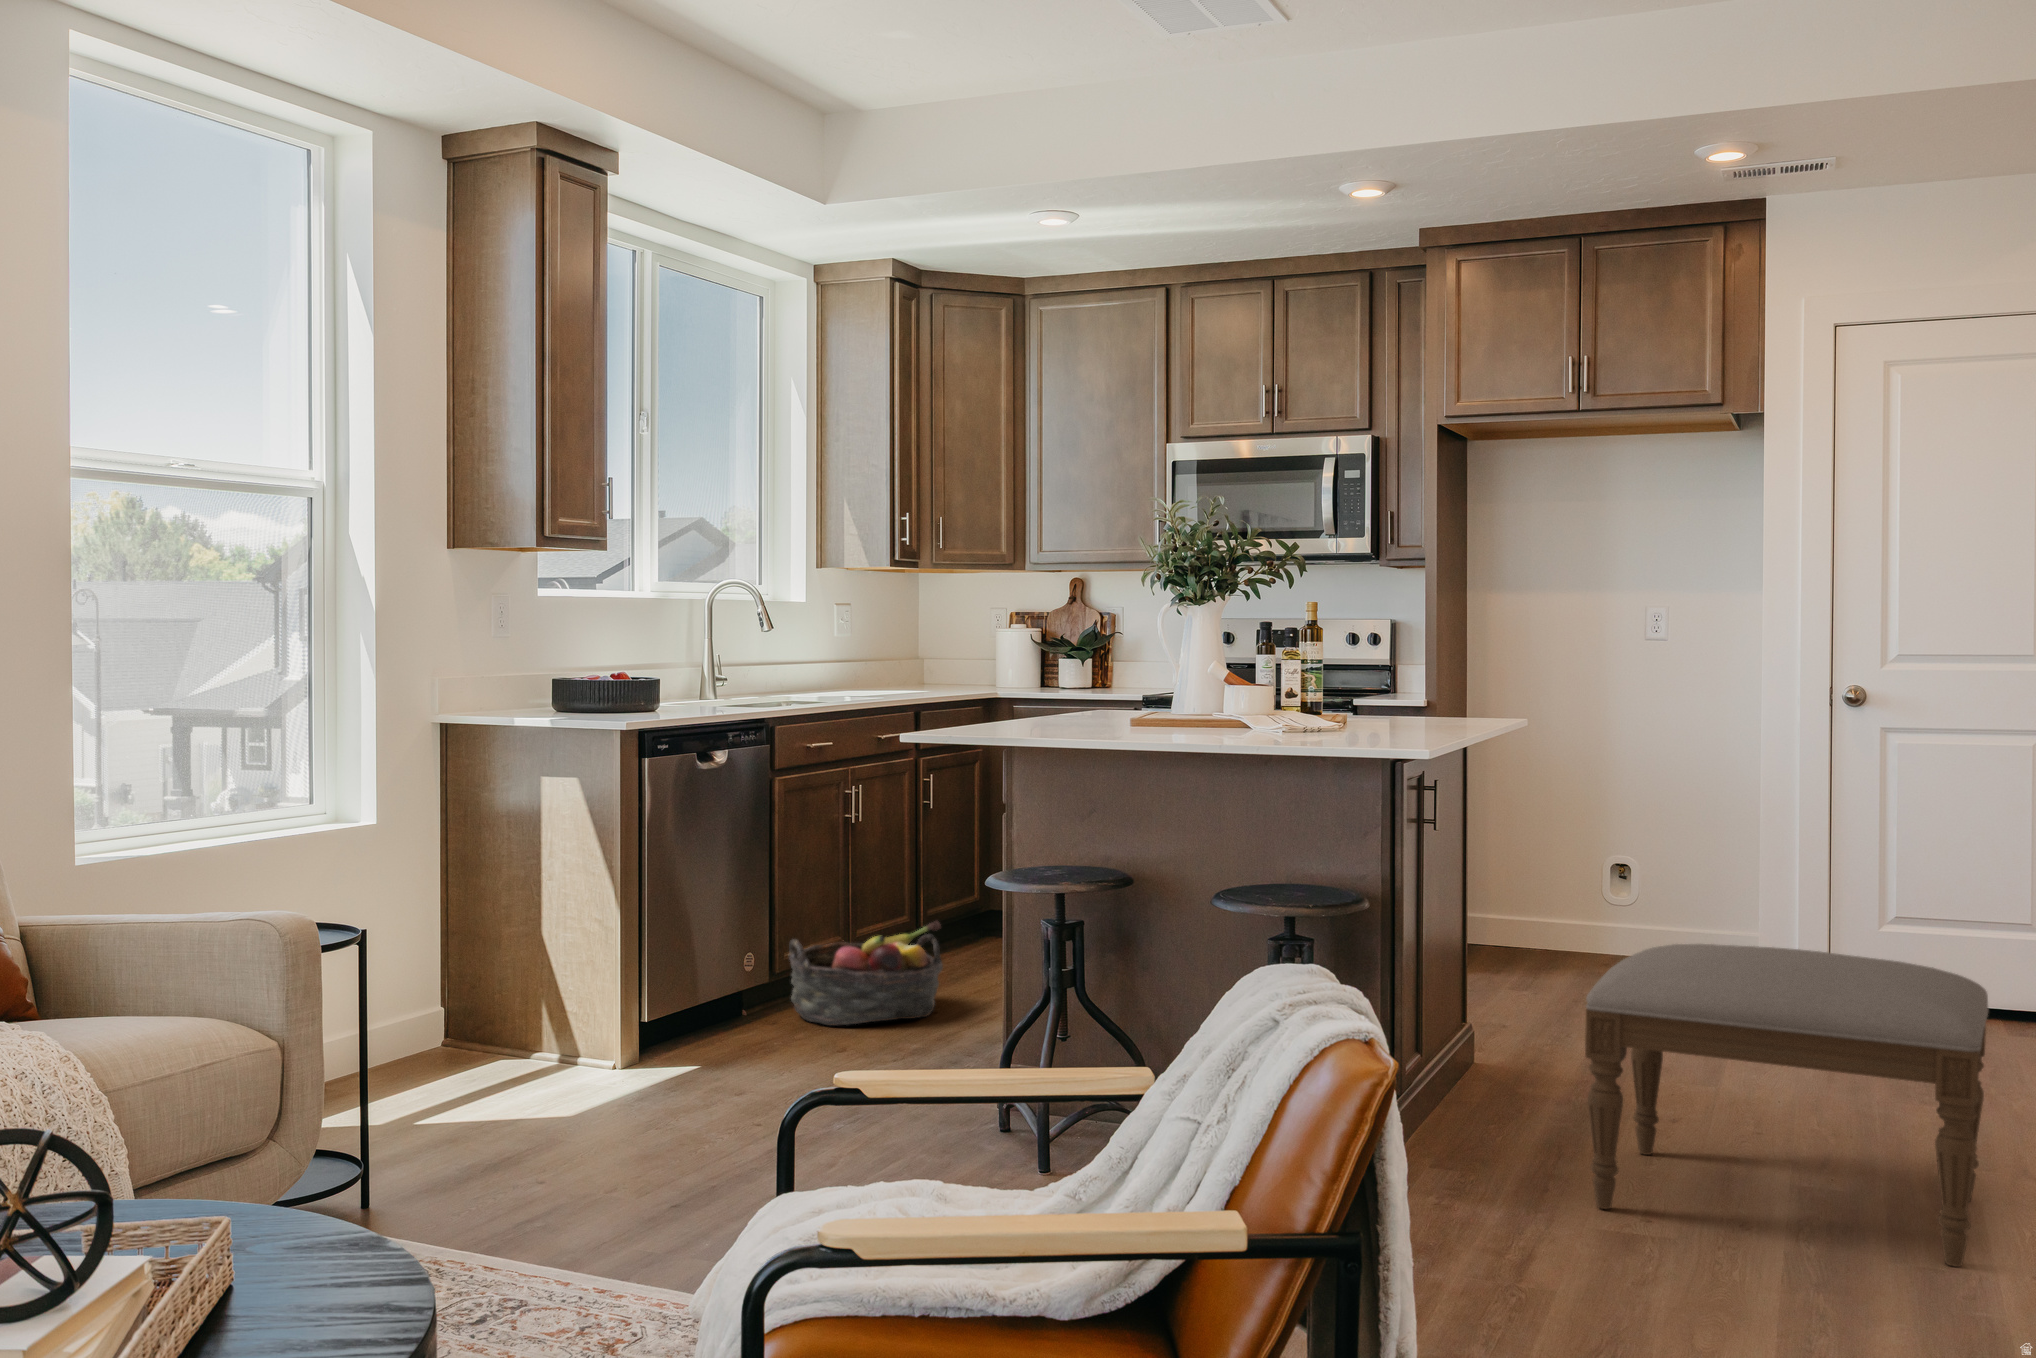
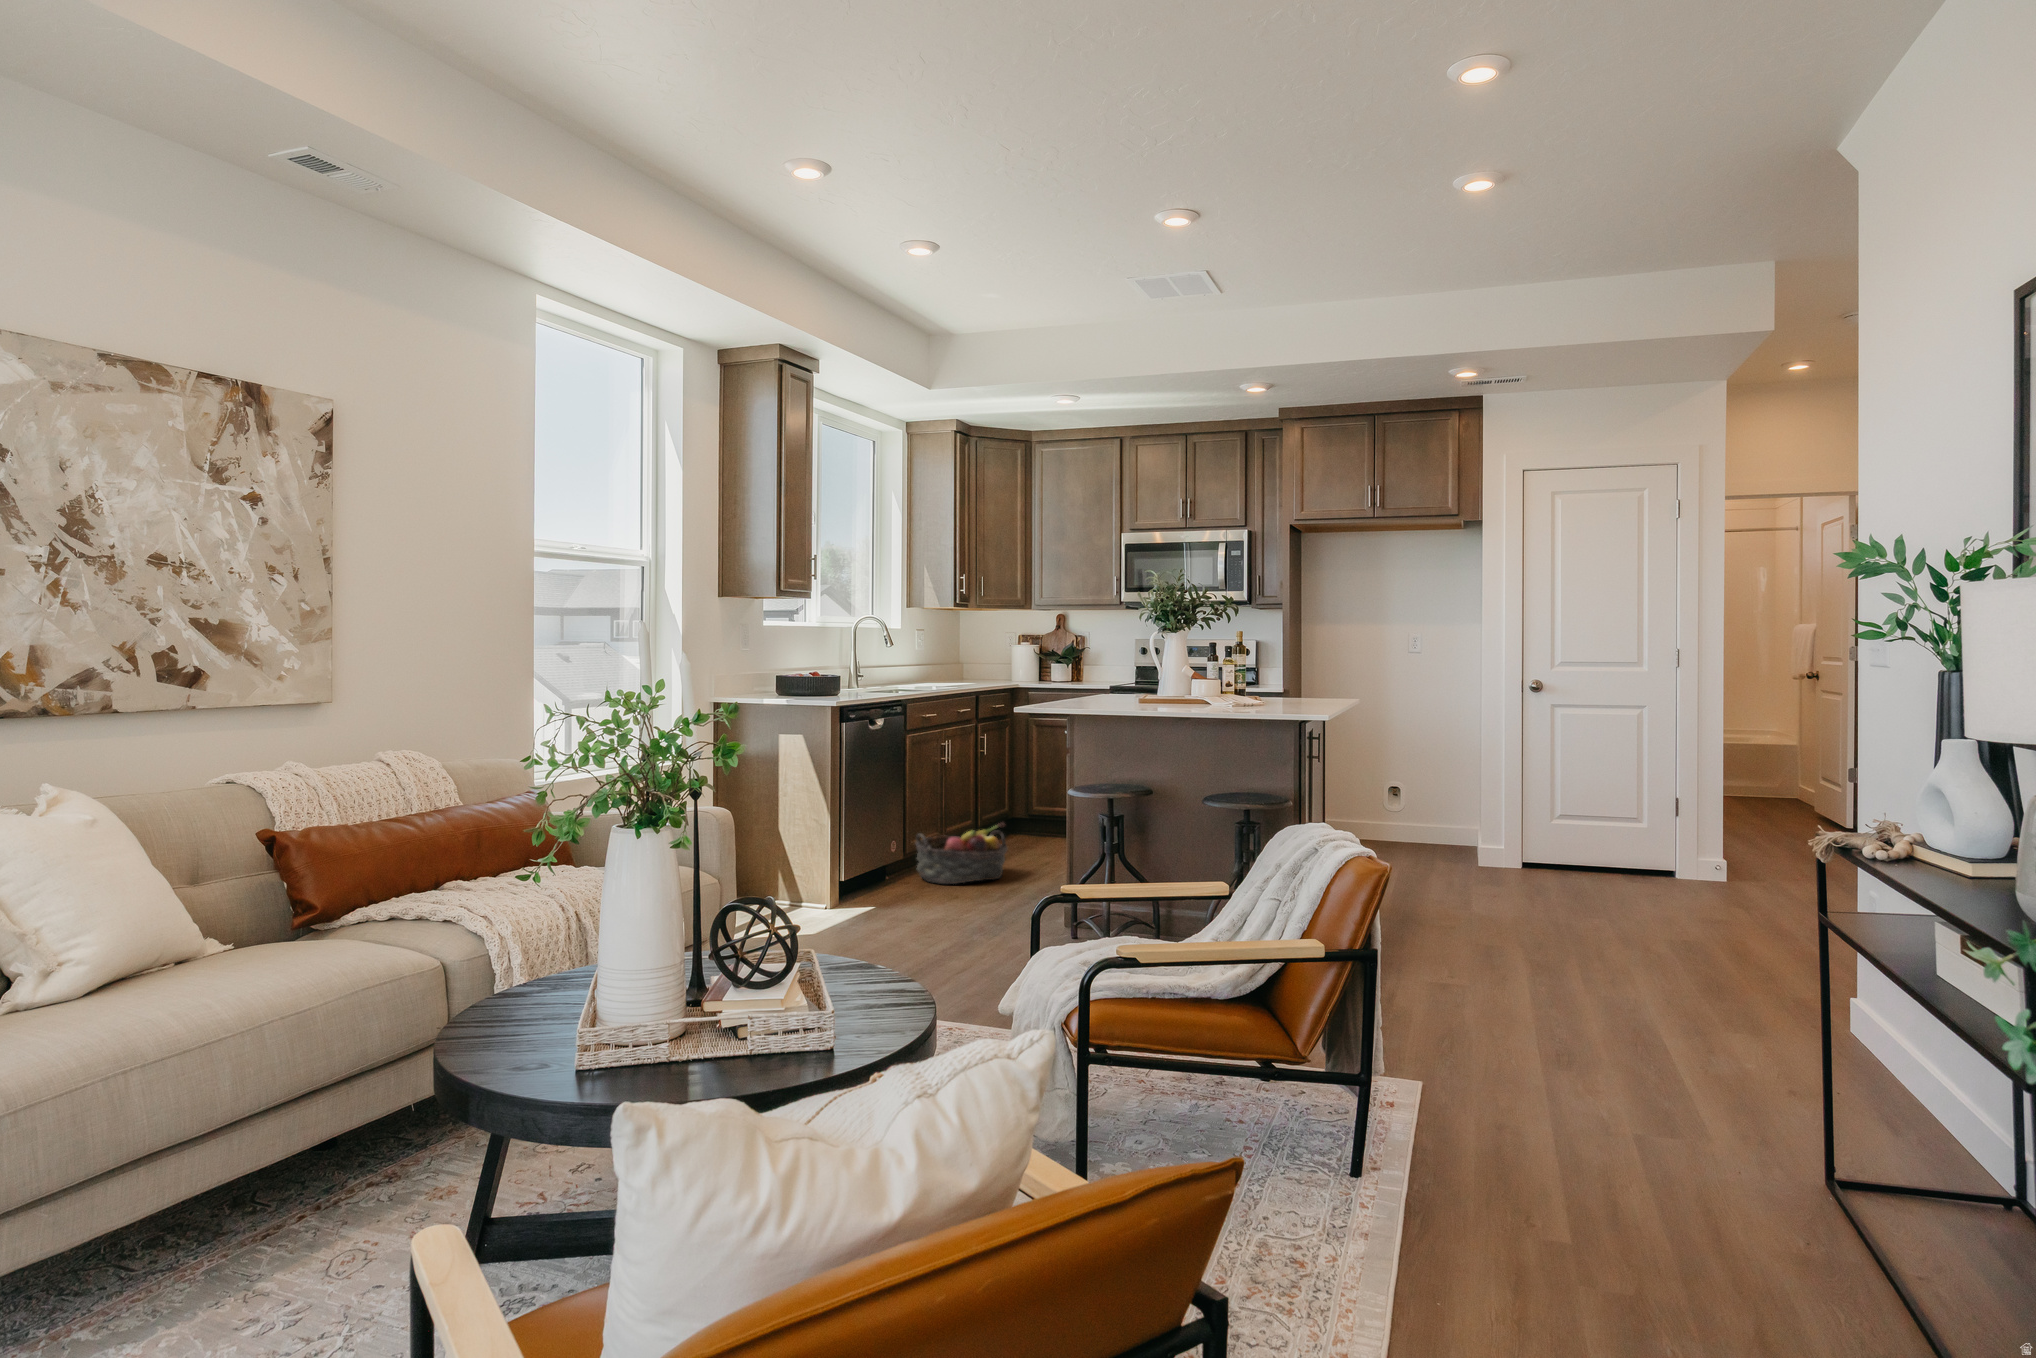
ottoman: present [1585,944,1989,1267] -> none [1415,825,1631,993]

